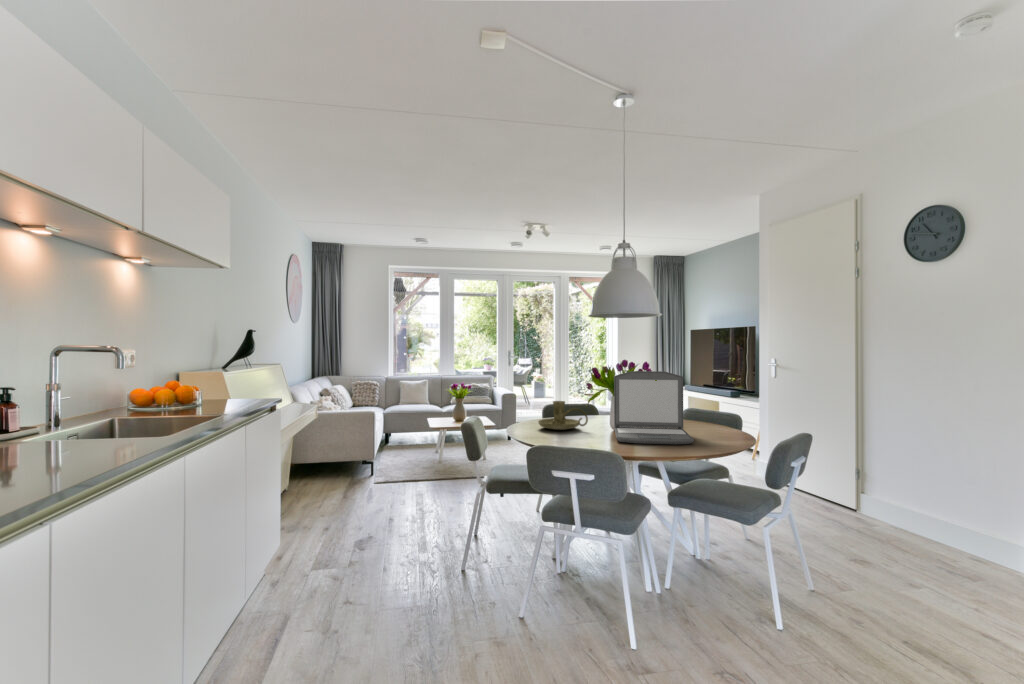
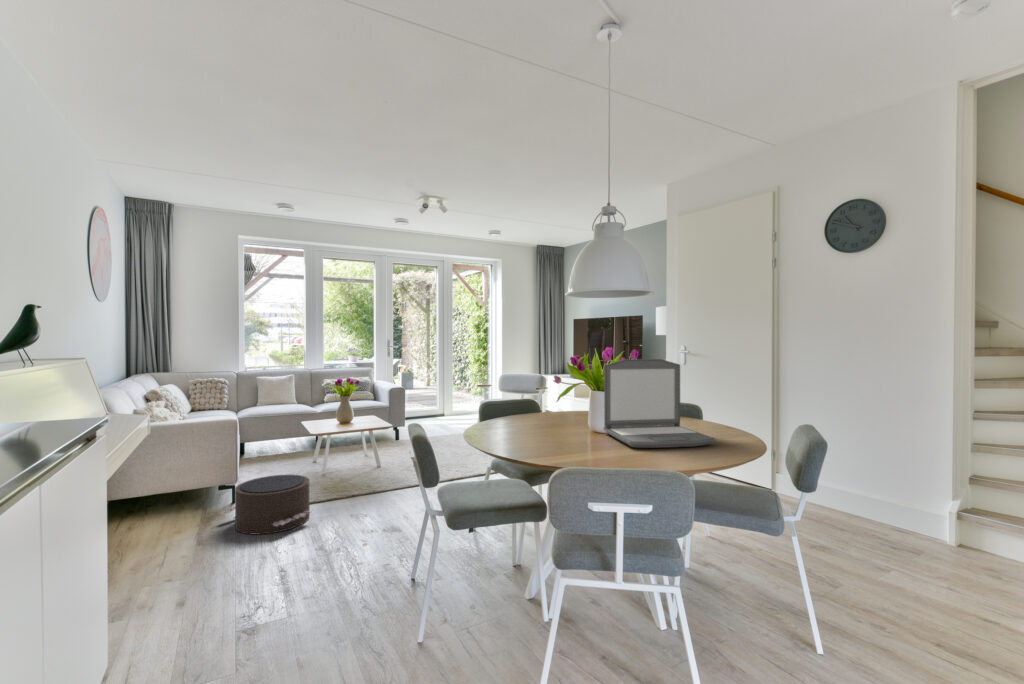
candle holder: present [538,401,588,430] -> none [508,398,573,435]
pouf: none [361,455,420,497] -> present [223,475,310,535]

